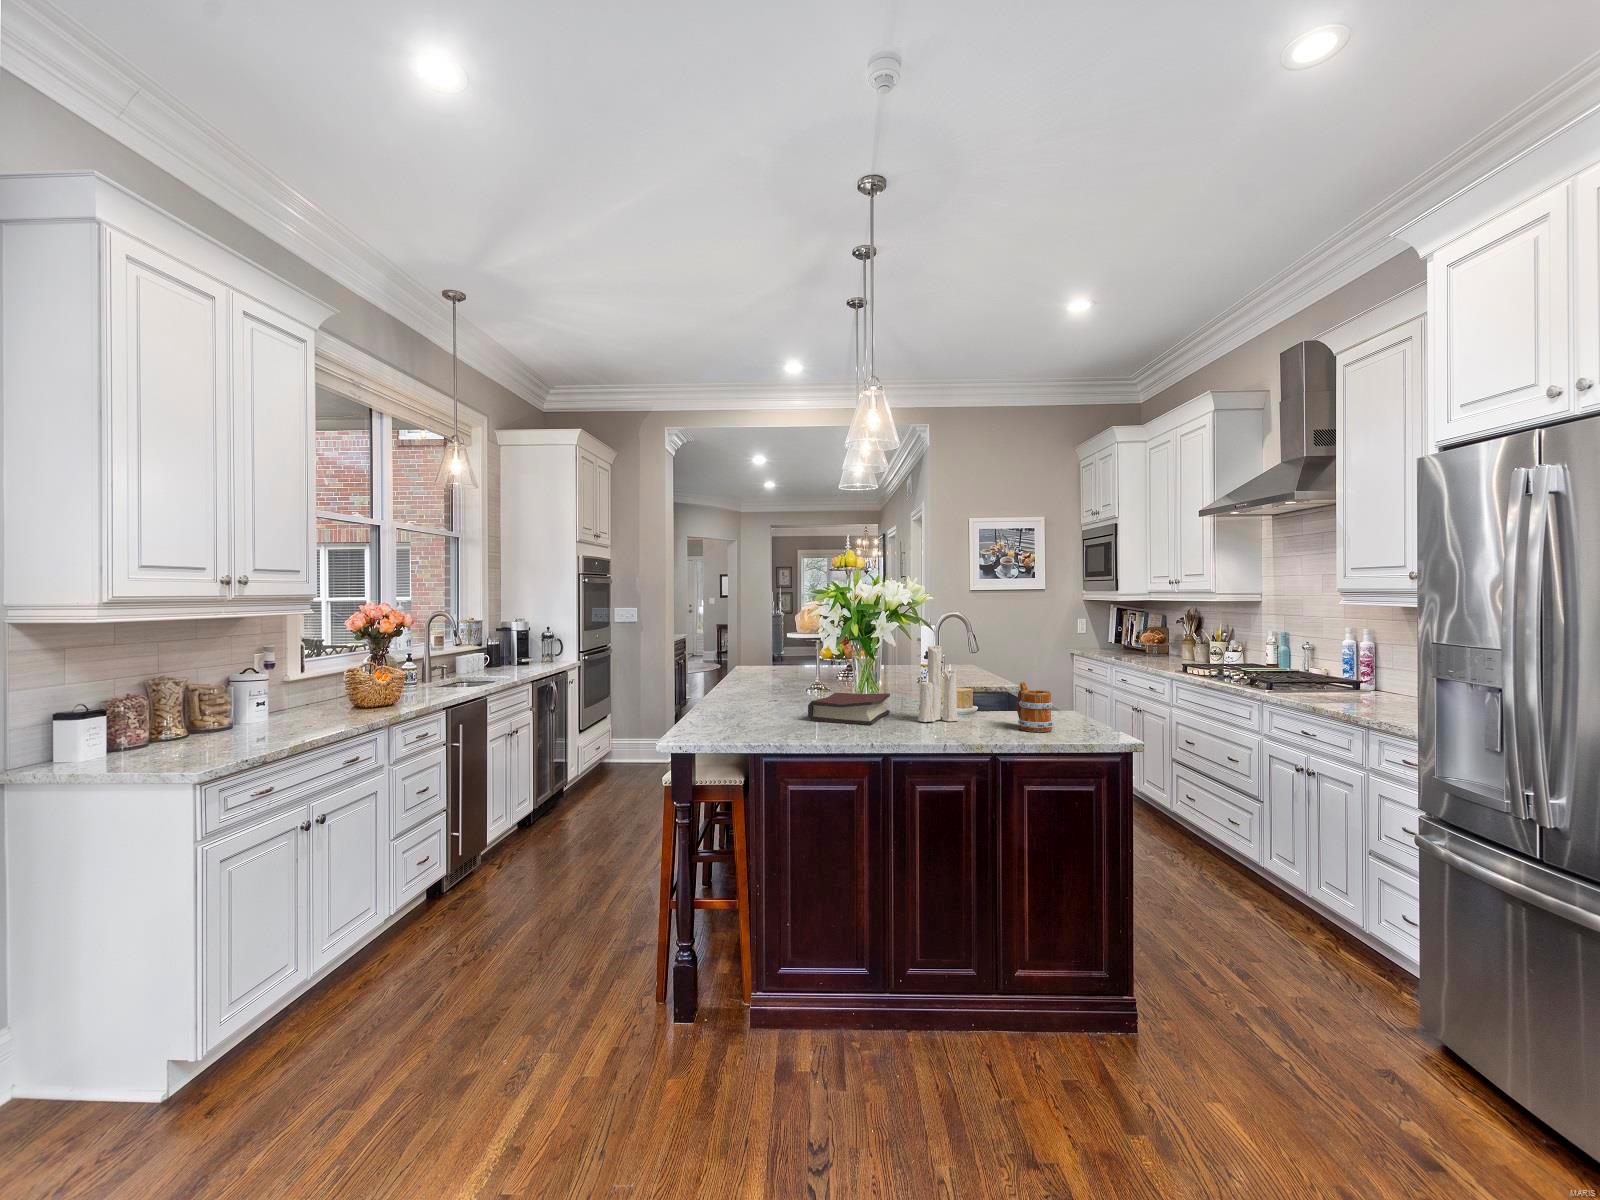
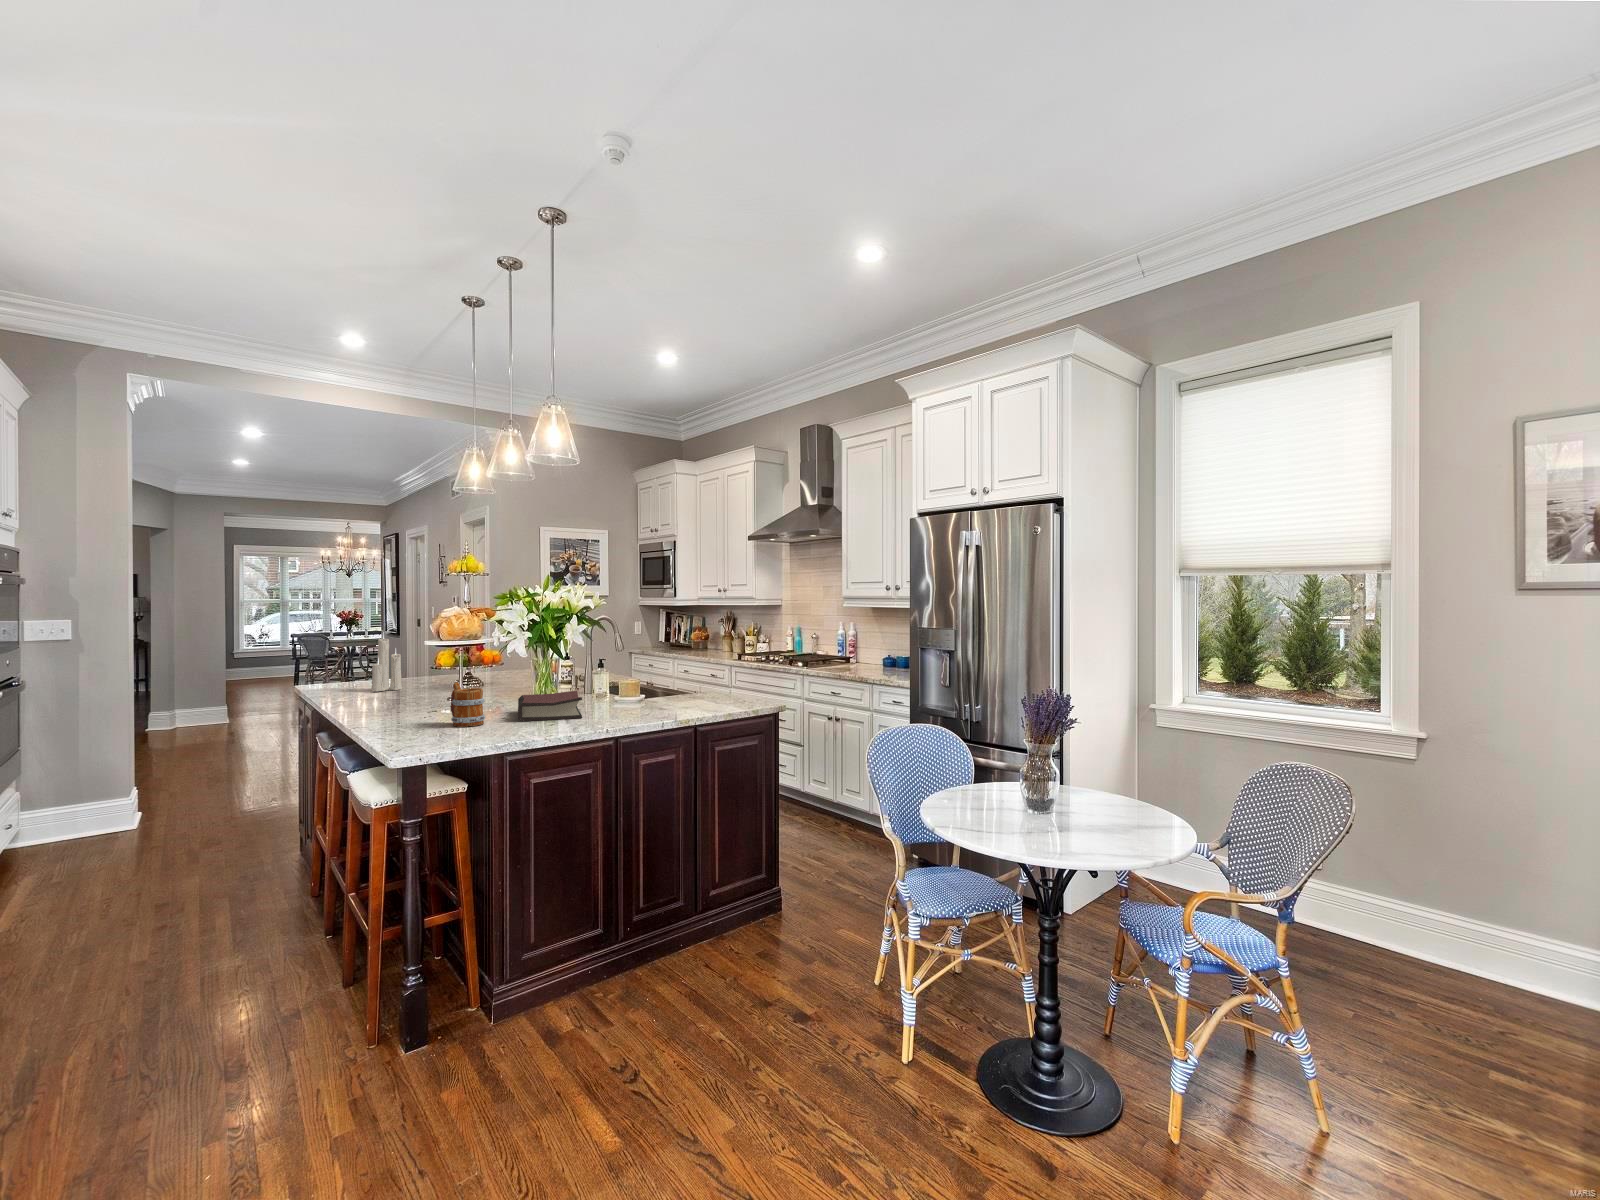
candle: present [917,637,958,722] -> present [371,633,402,692]
mug: present [1017,682,1054,732] -> present [450,682,485,727]

